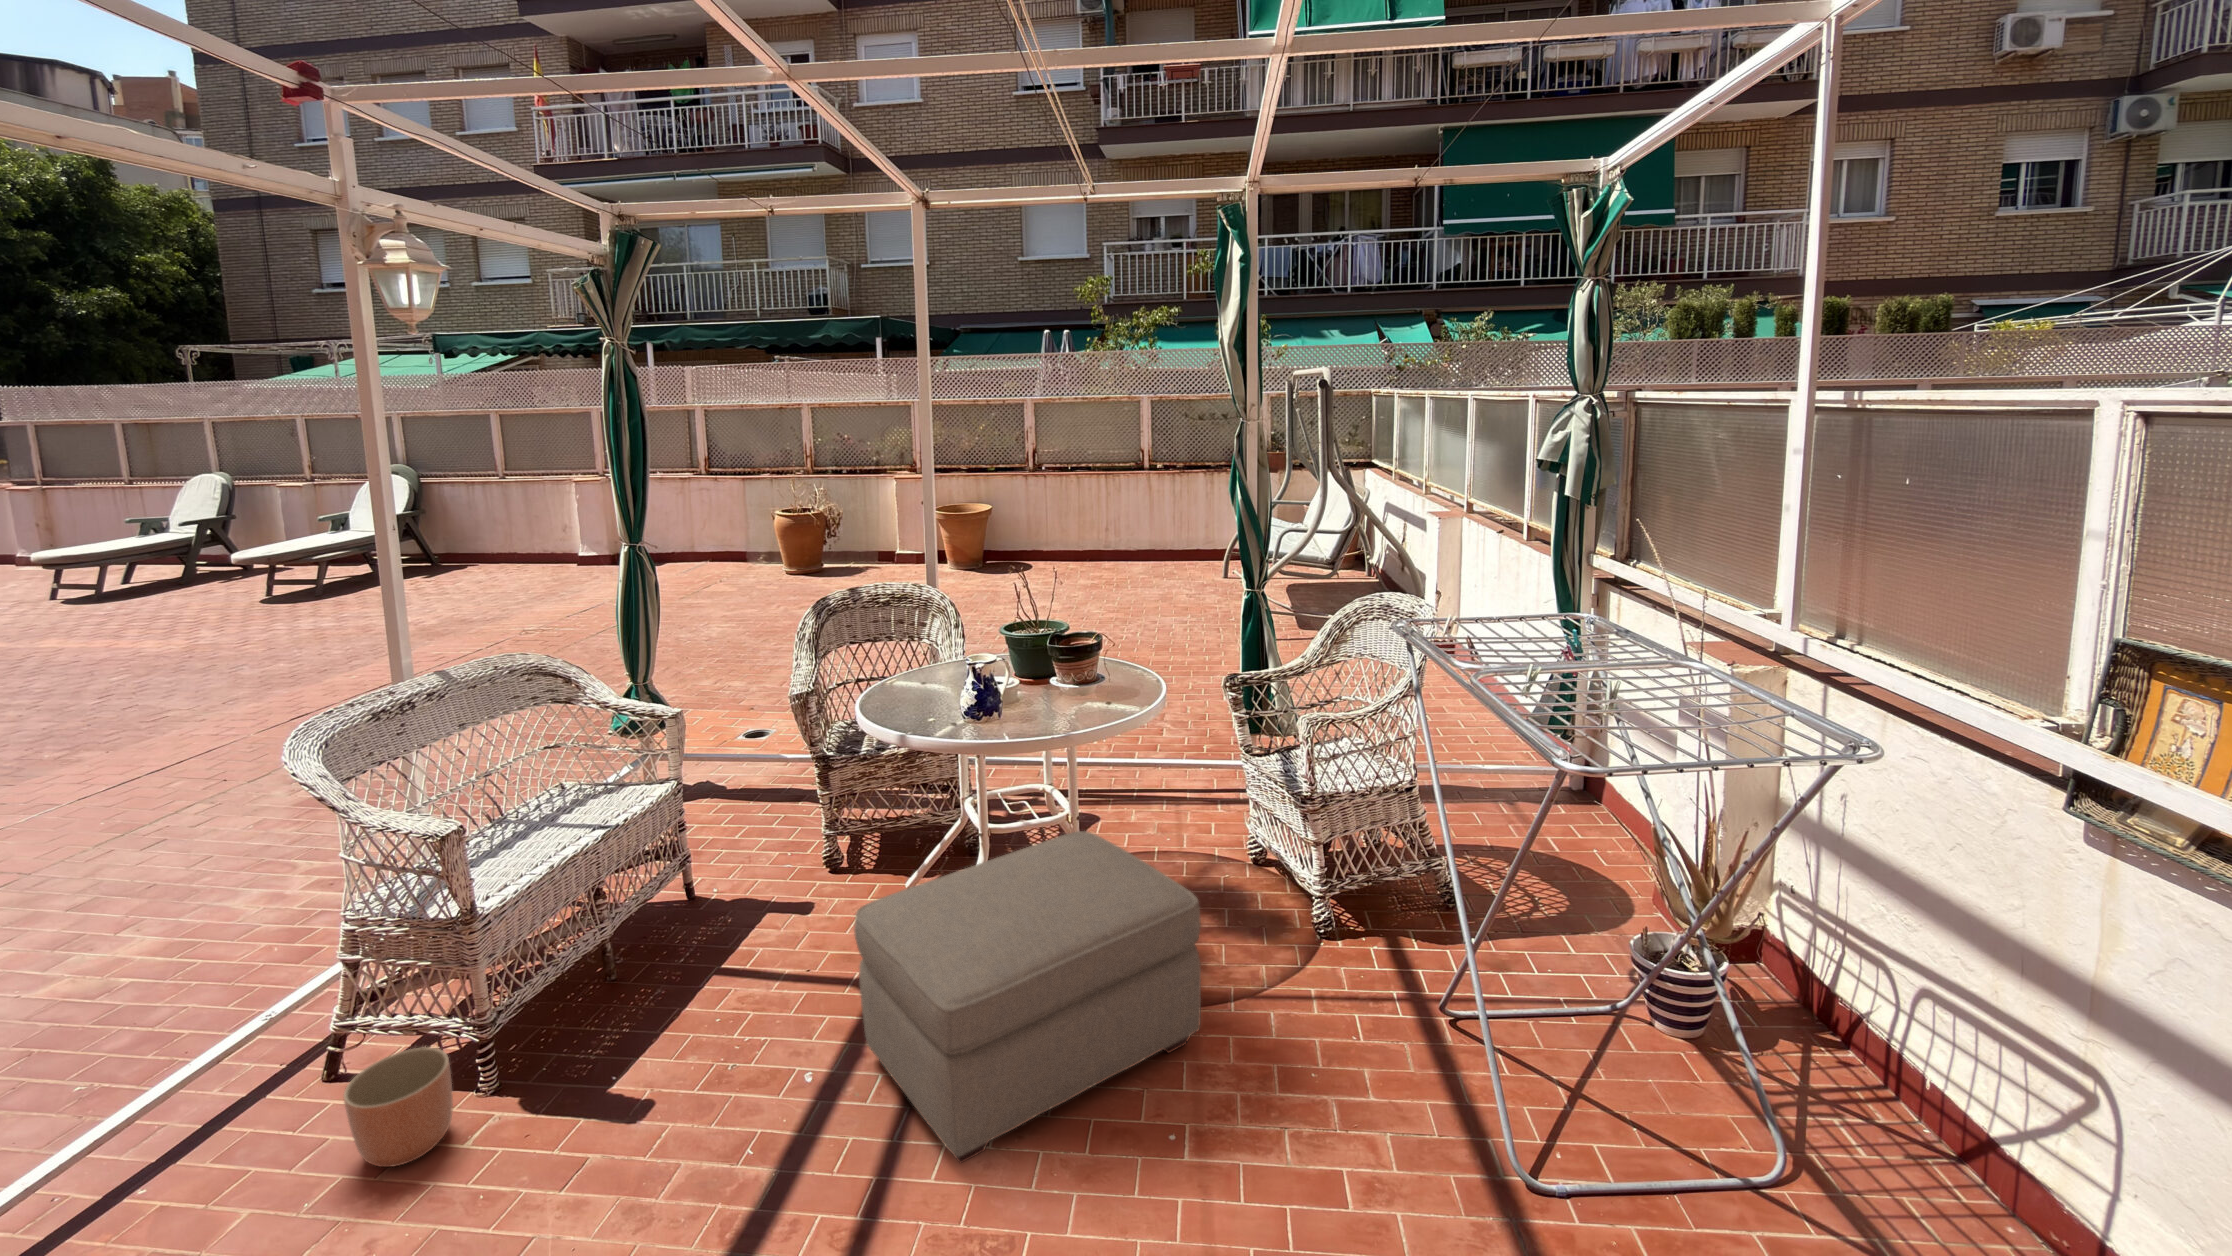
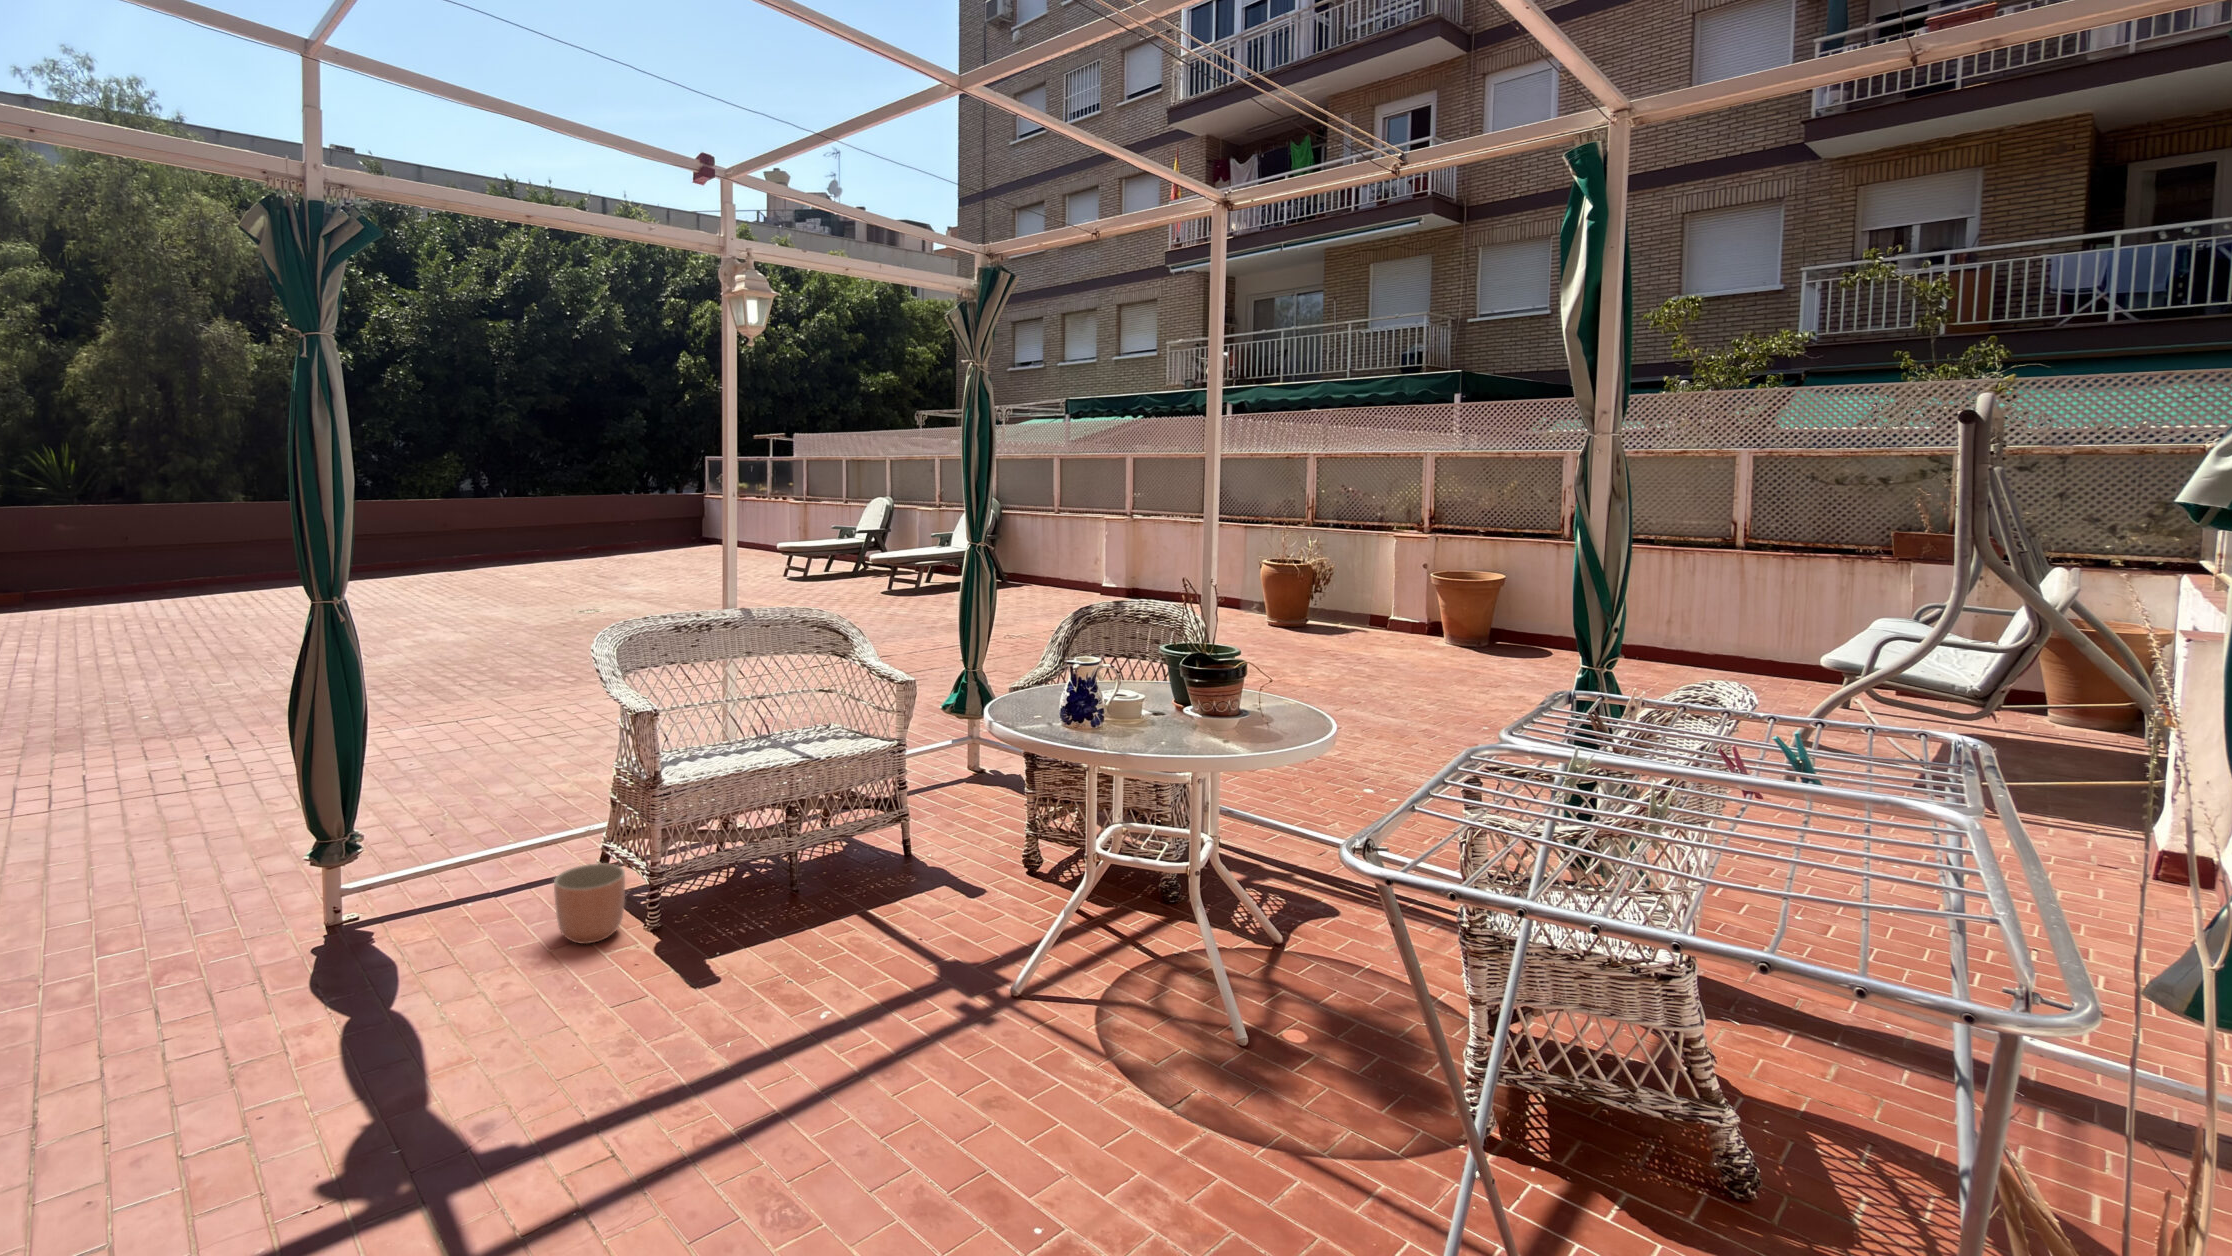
ottoman: present [854,831,1201,1163] -> none [829,863,1186,1163]

